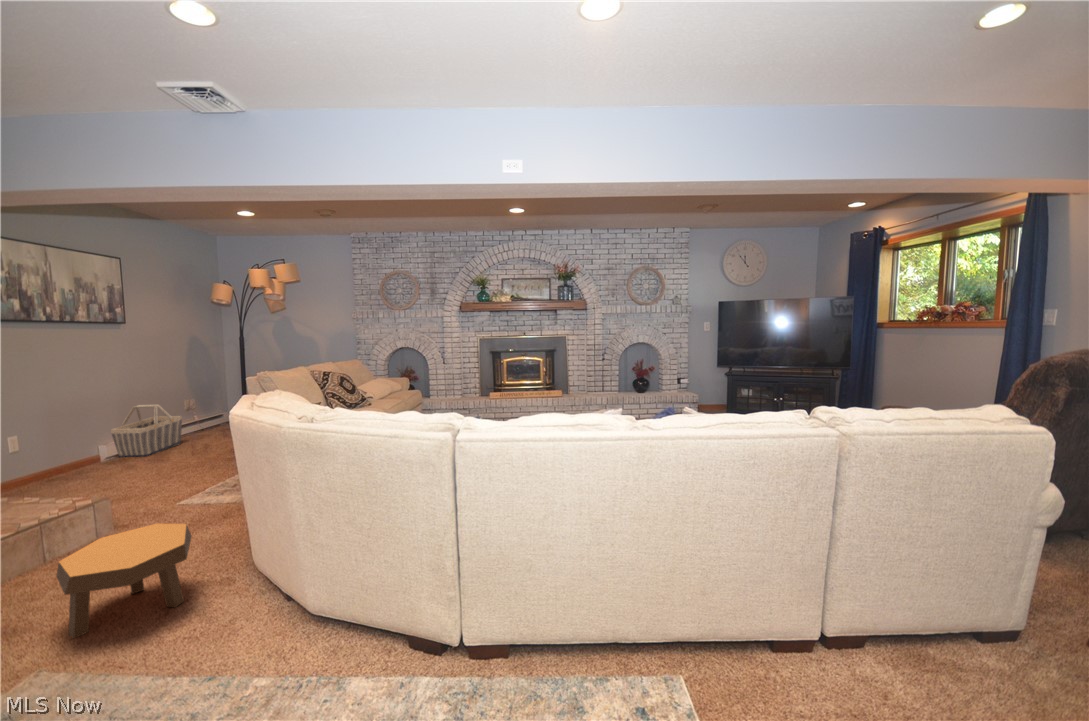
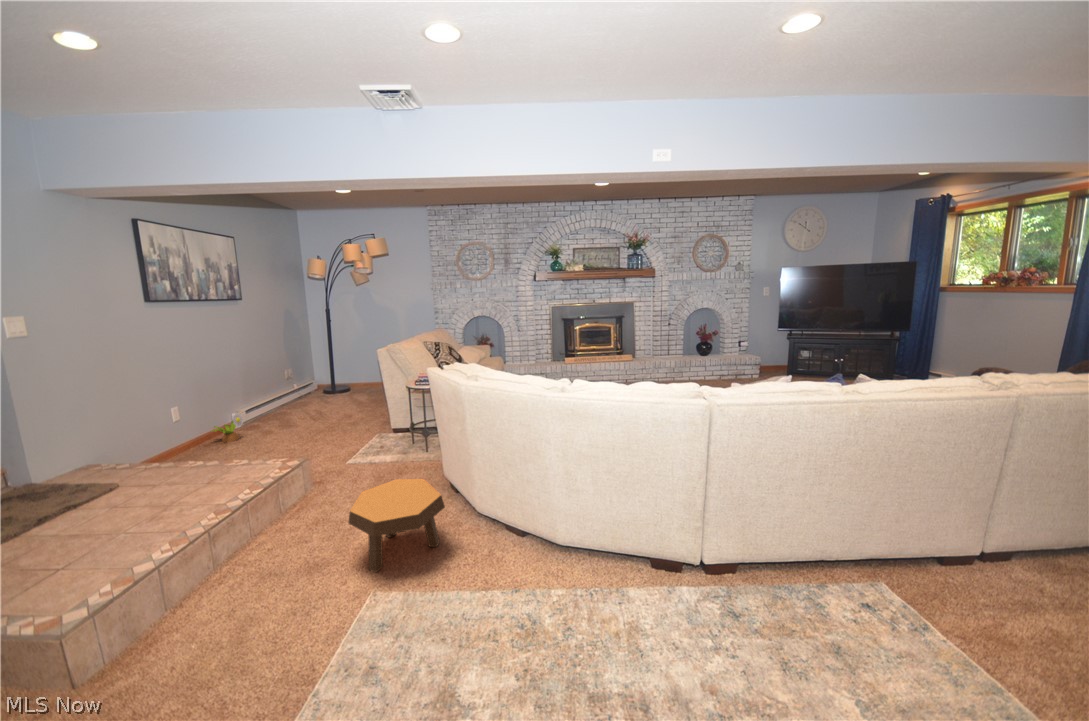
basket: present [111,405,182,457] -> none [242,376,295,426]
decorative plant: none [56,444,99,476] -> present [212,413,243,442]

